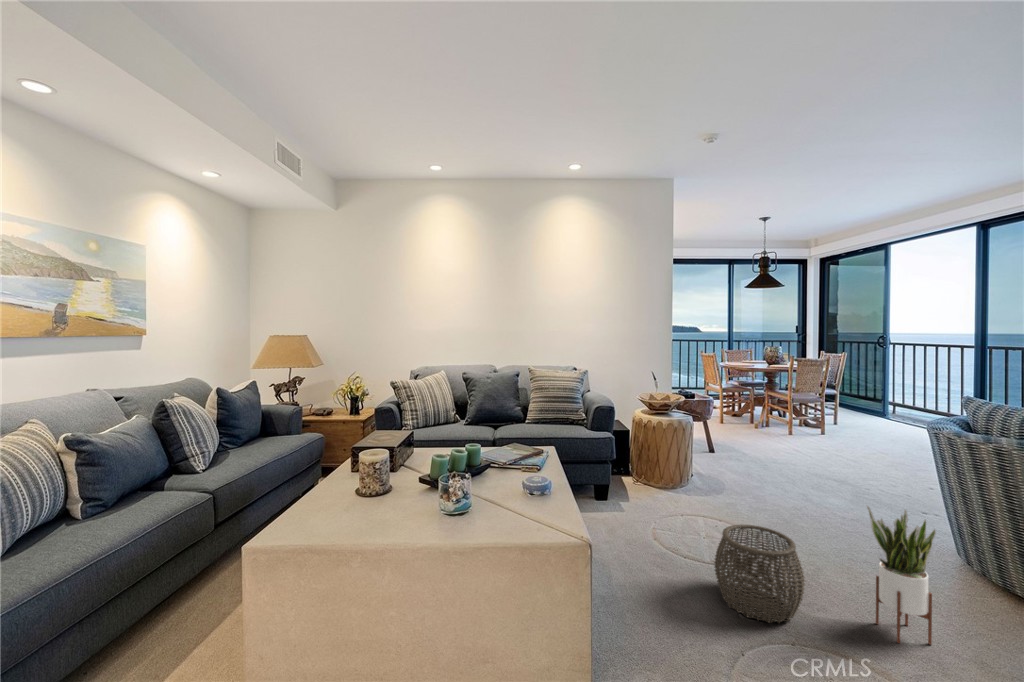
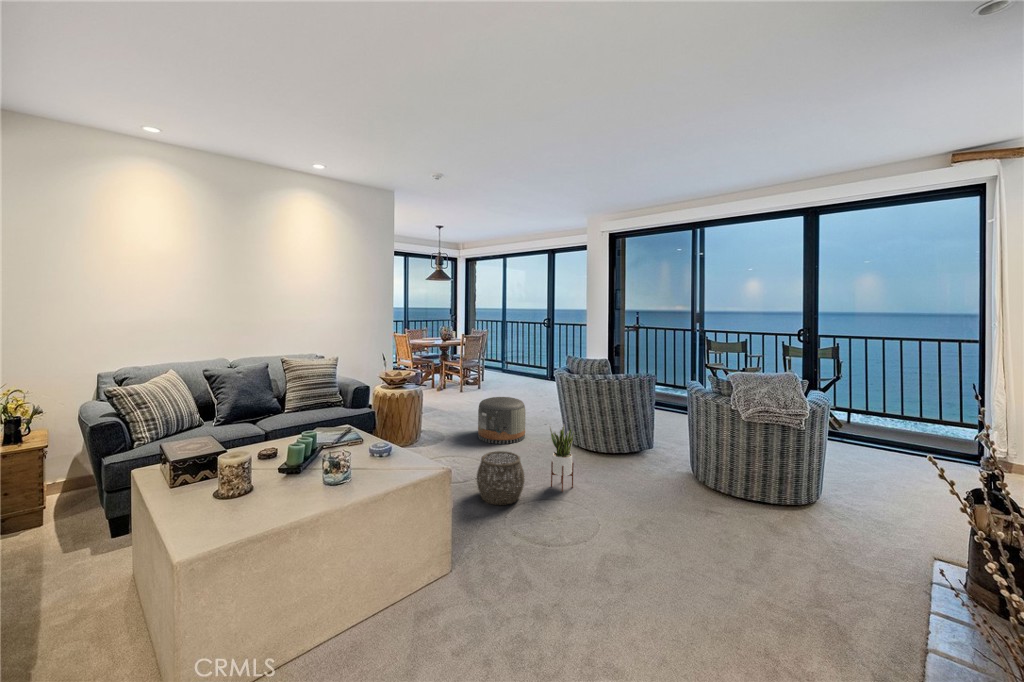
pouf: none [776,446,867,526] -> present [478,397,526,444]

